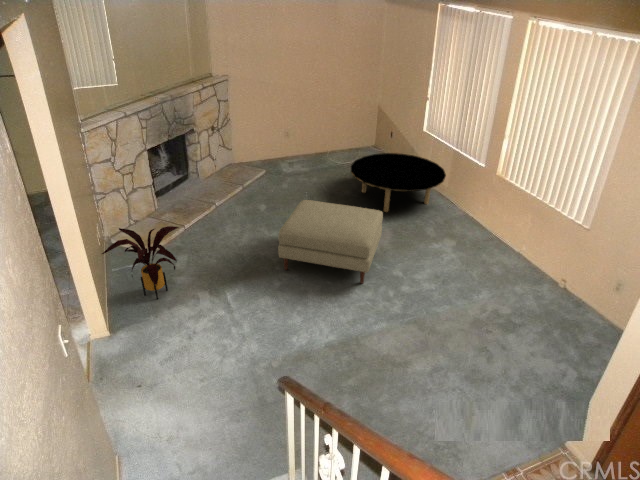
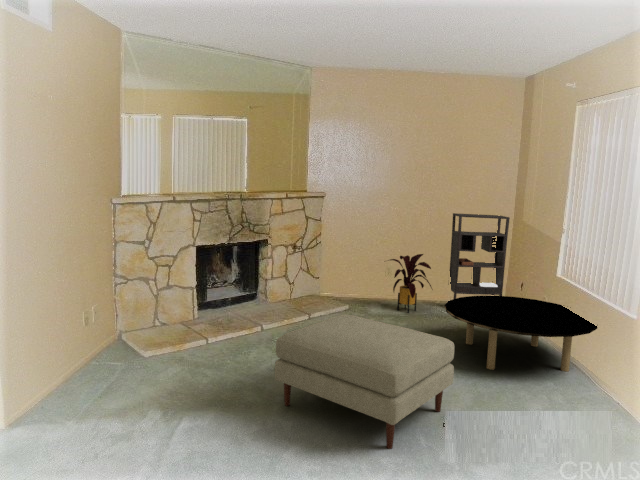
bookshelf: none [330,81,375,160] -> present [449,213,510,299]
house plant: present [102,226,179,299] -> present [390,254,432,313]

